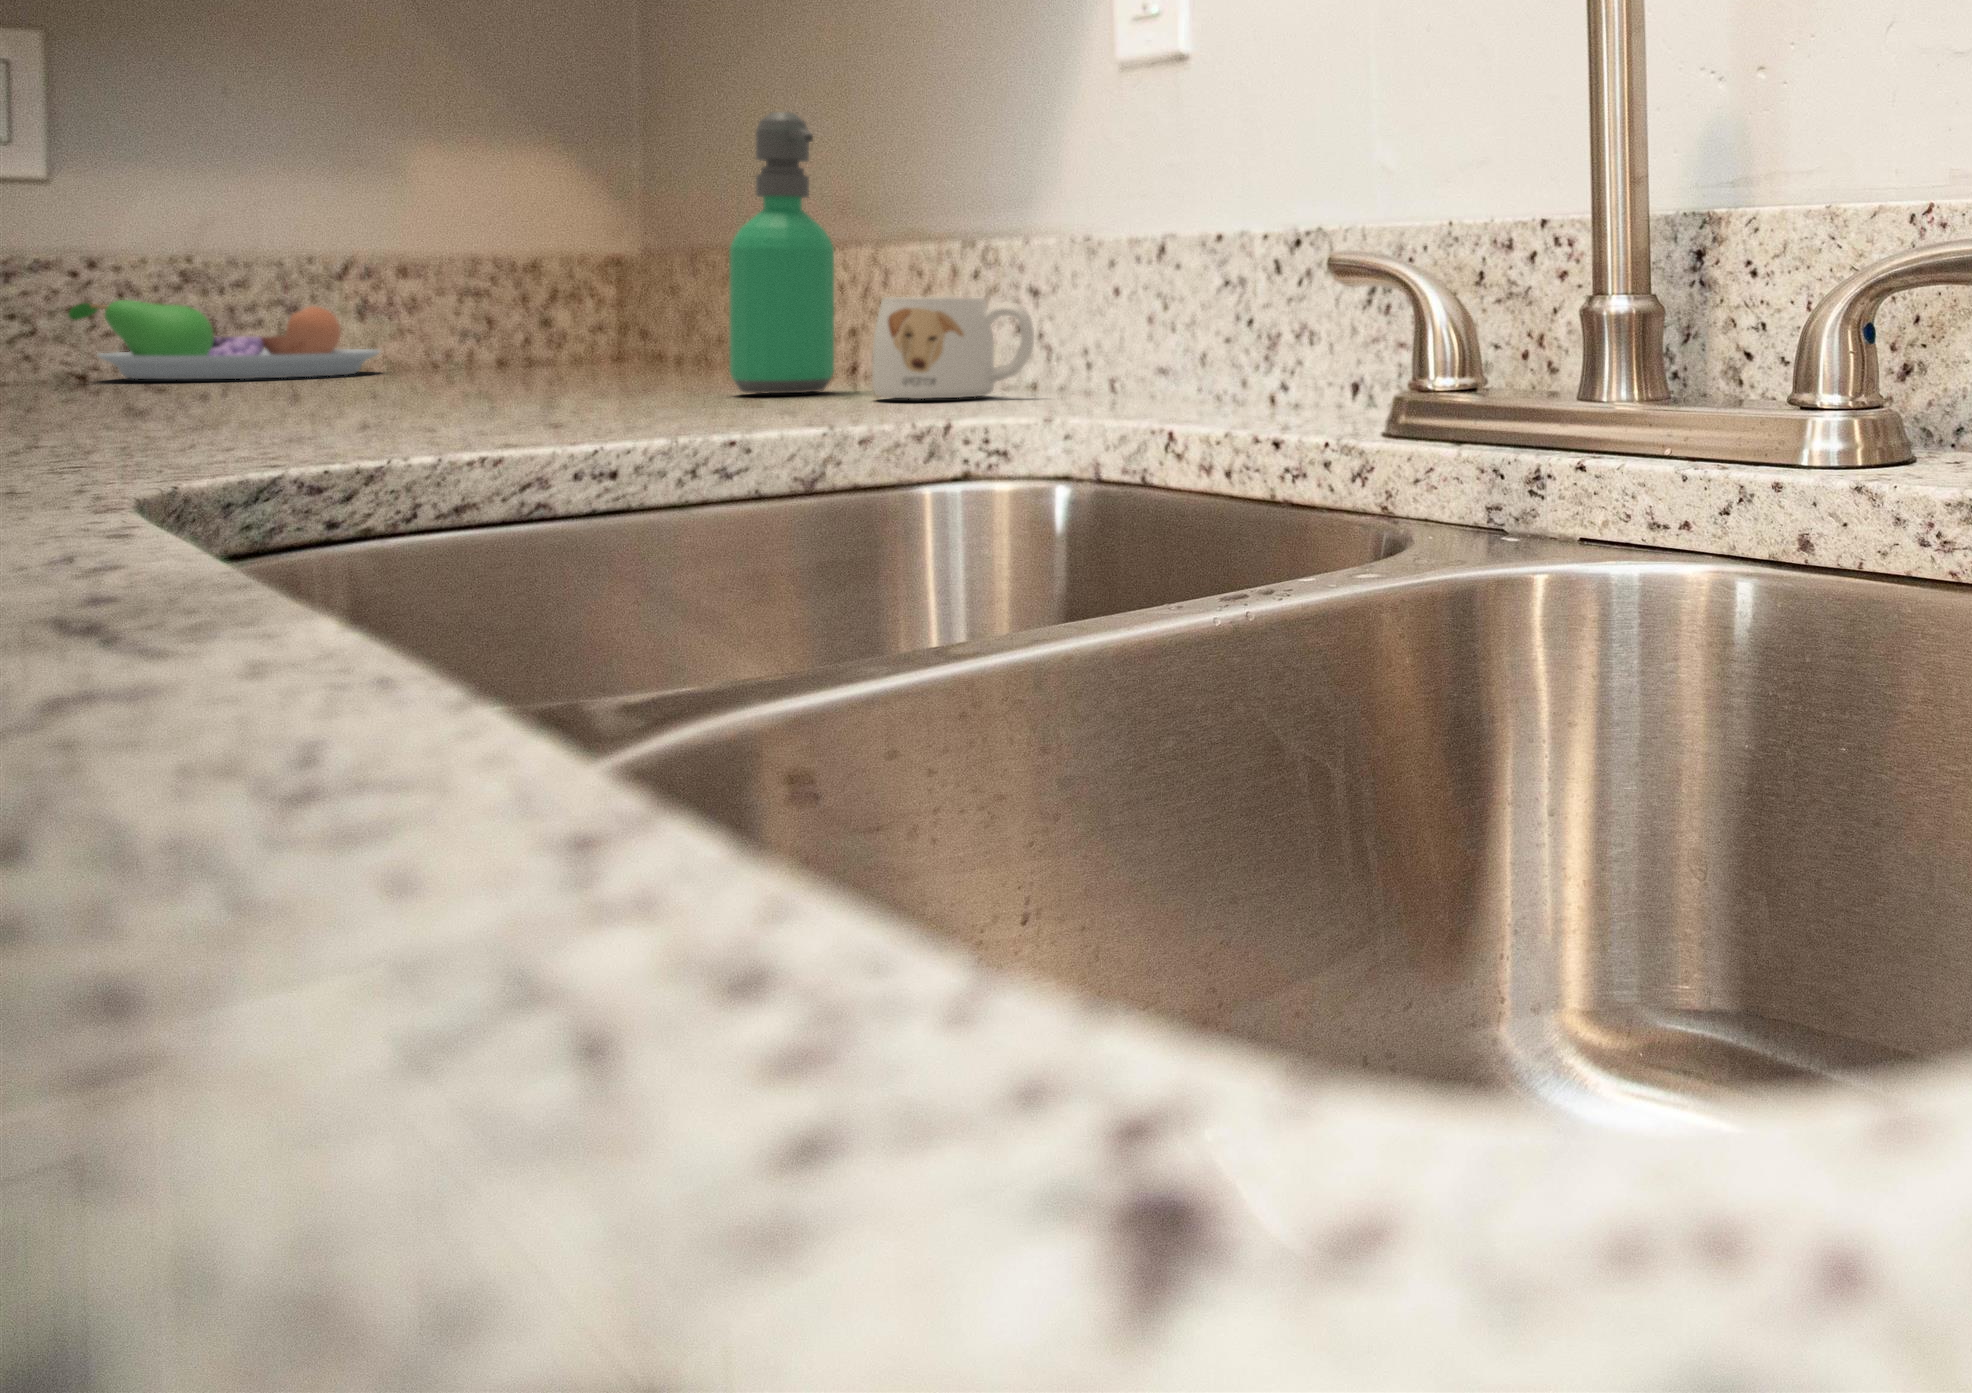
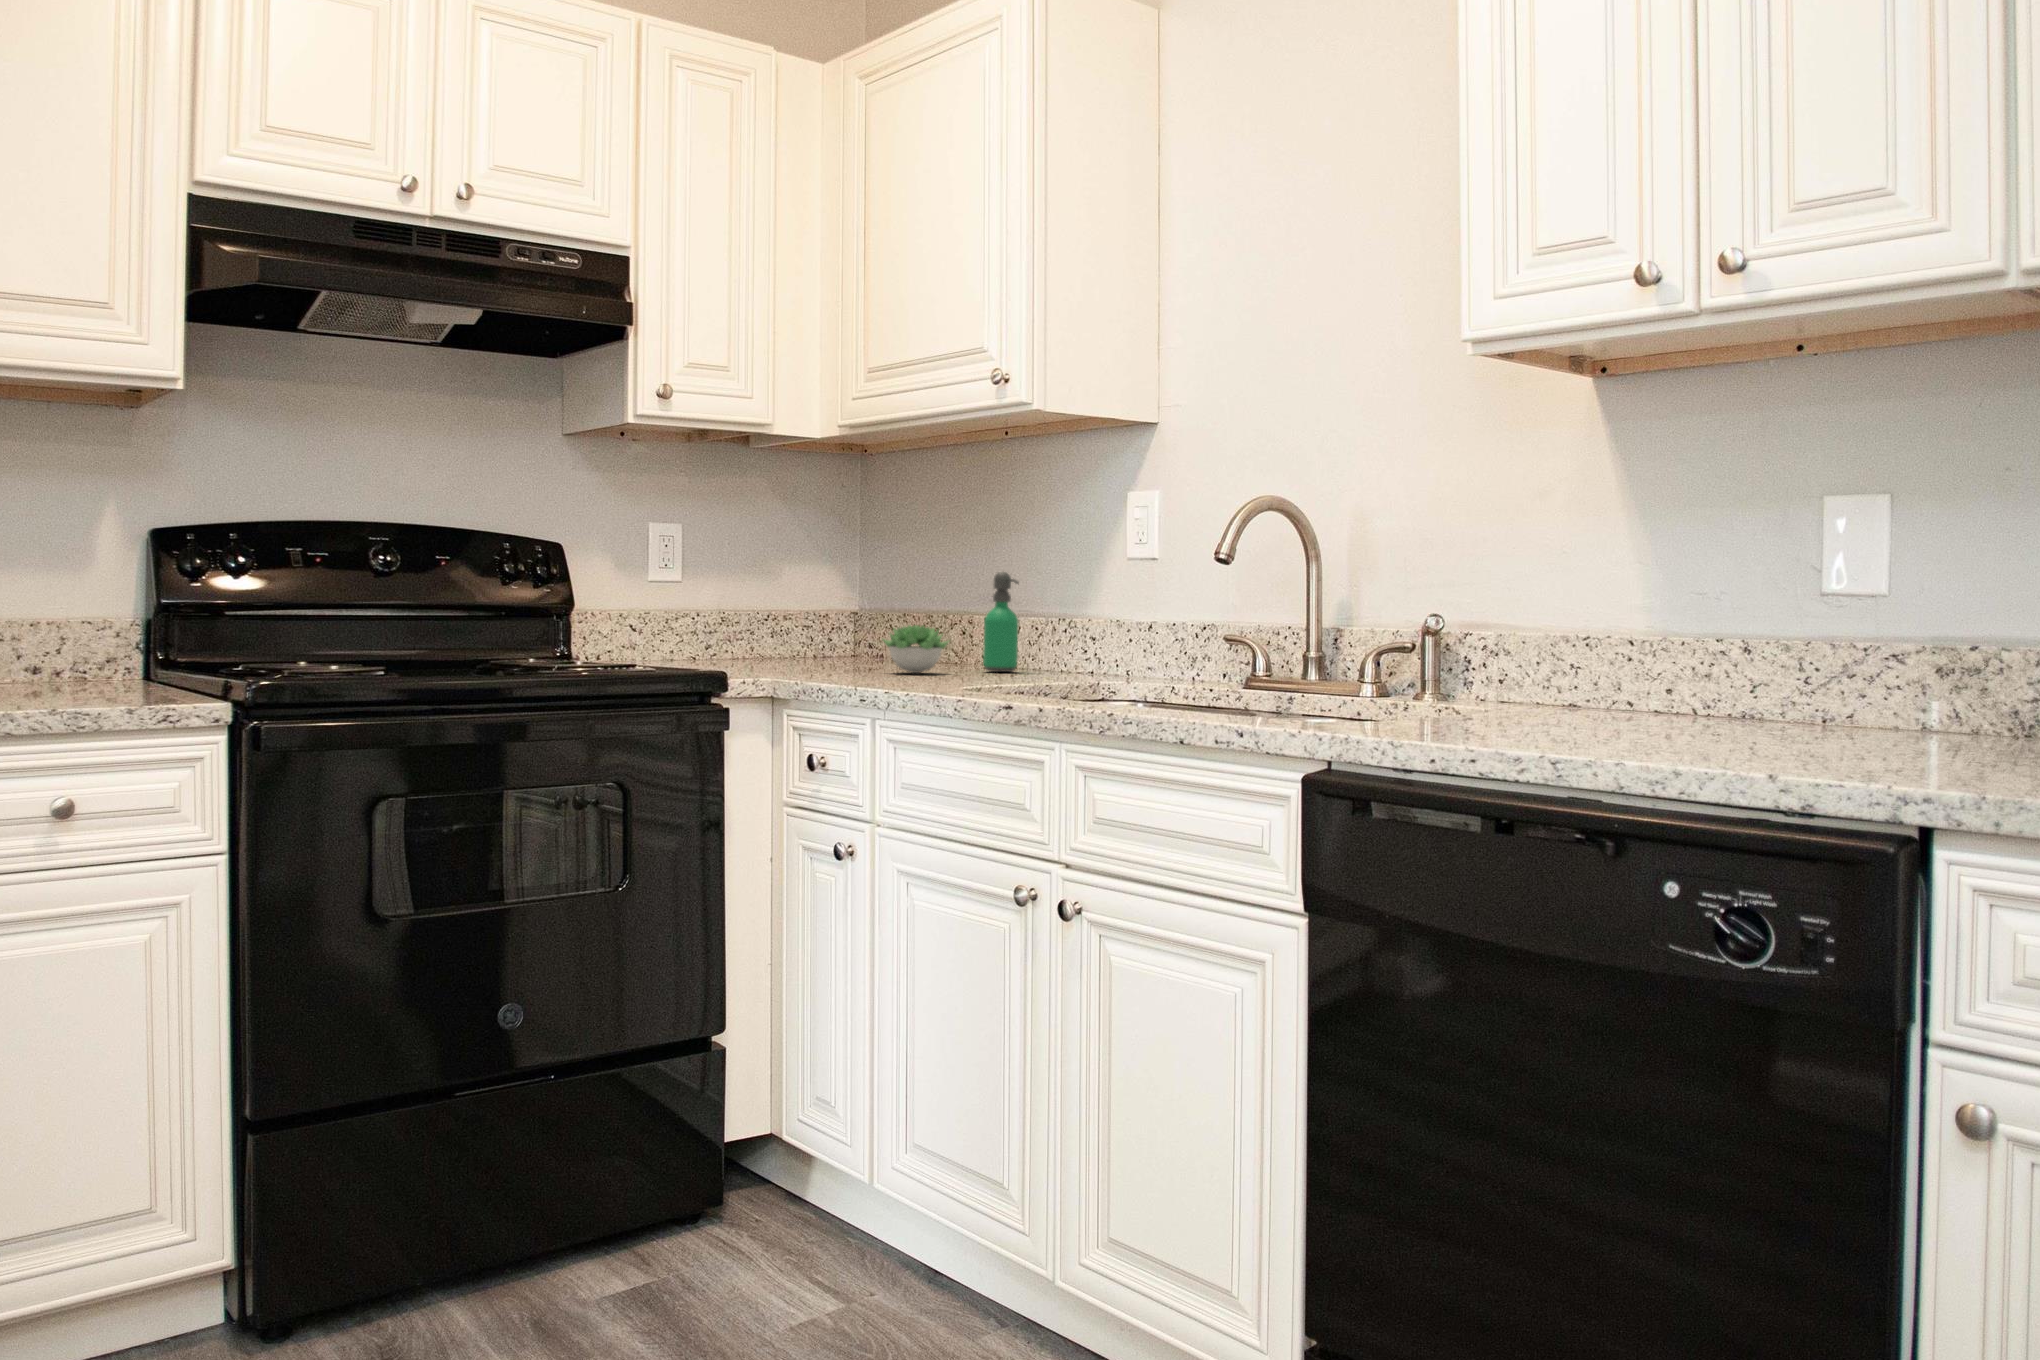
succulent plant: none [345,260,574,406] -> present [883,625,949,673]
mug: present [872,297,1034,399] -> none [1043,640,1099,675]
fruit bowl: present [69,300,380,379] -> none [696,621,788,660]

